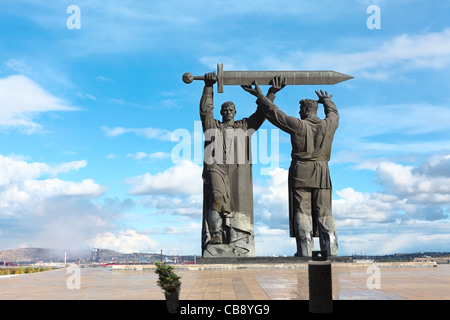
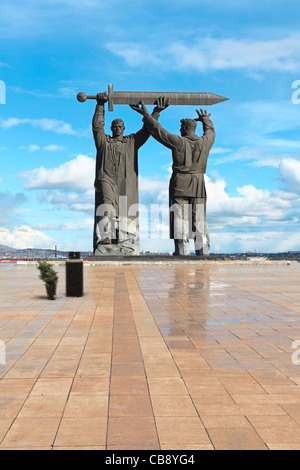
trash can: present [308,250,333,313] -> present [65,252,84,297]

